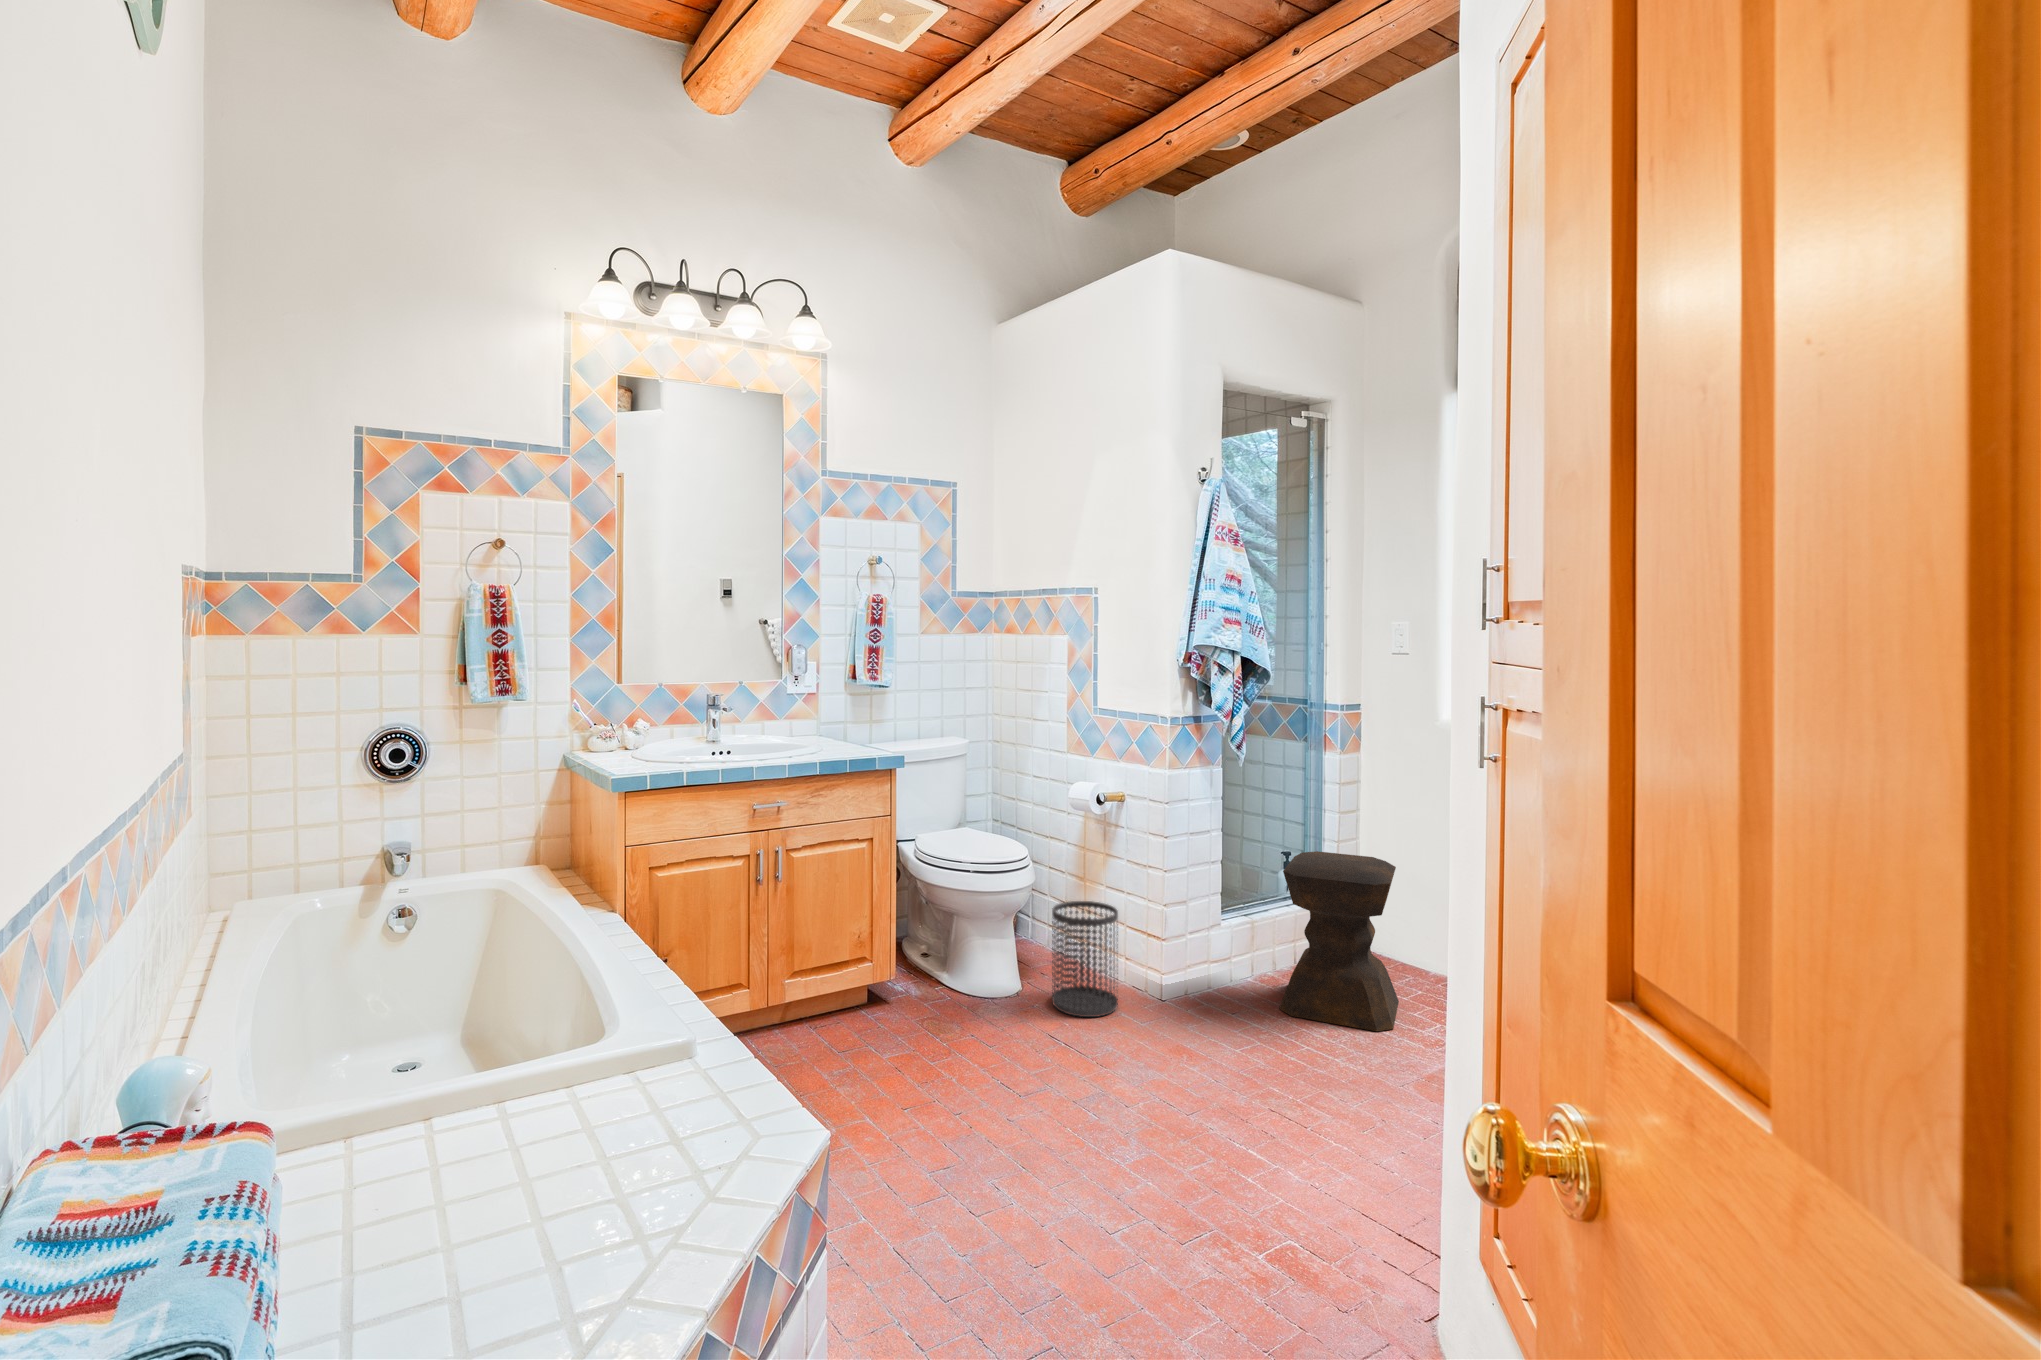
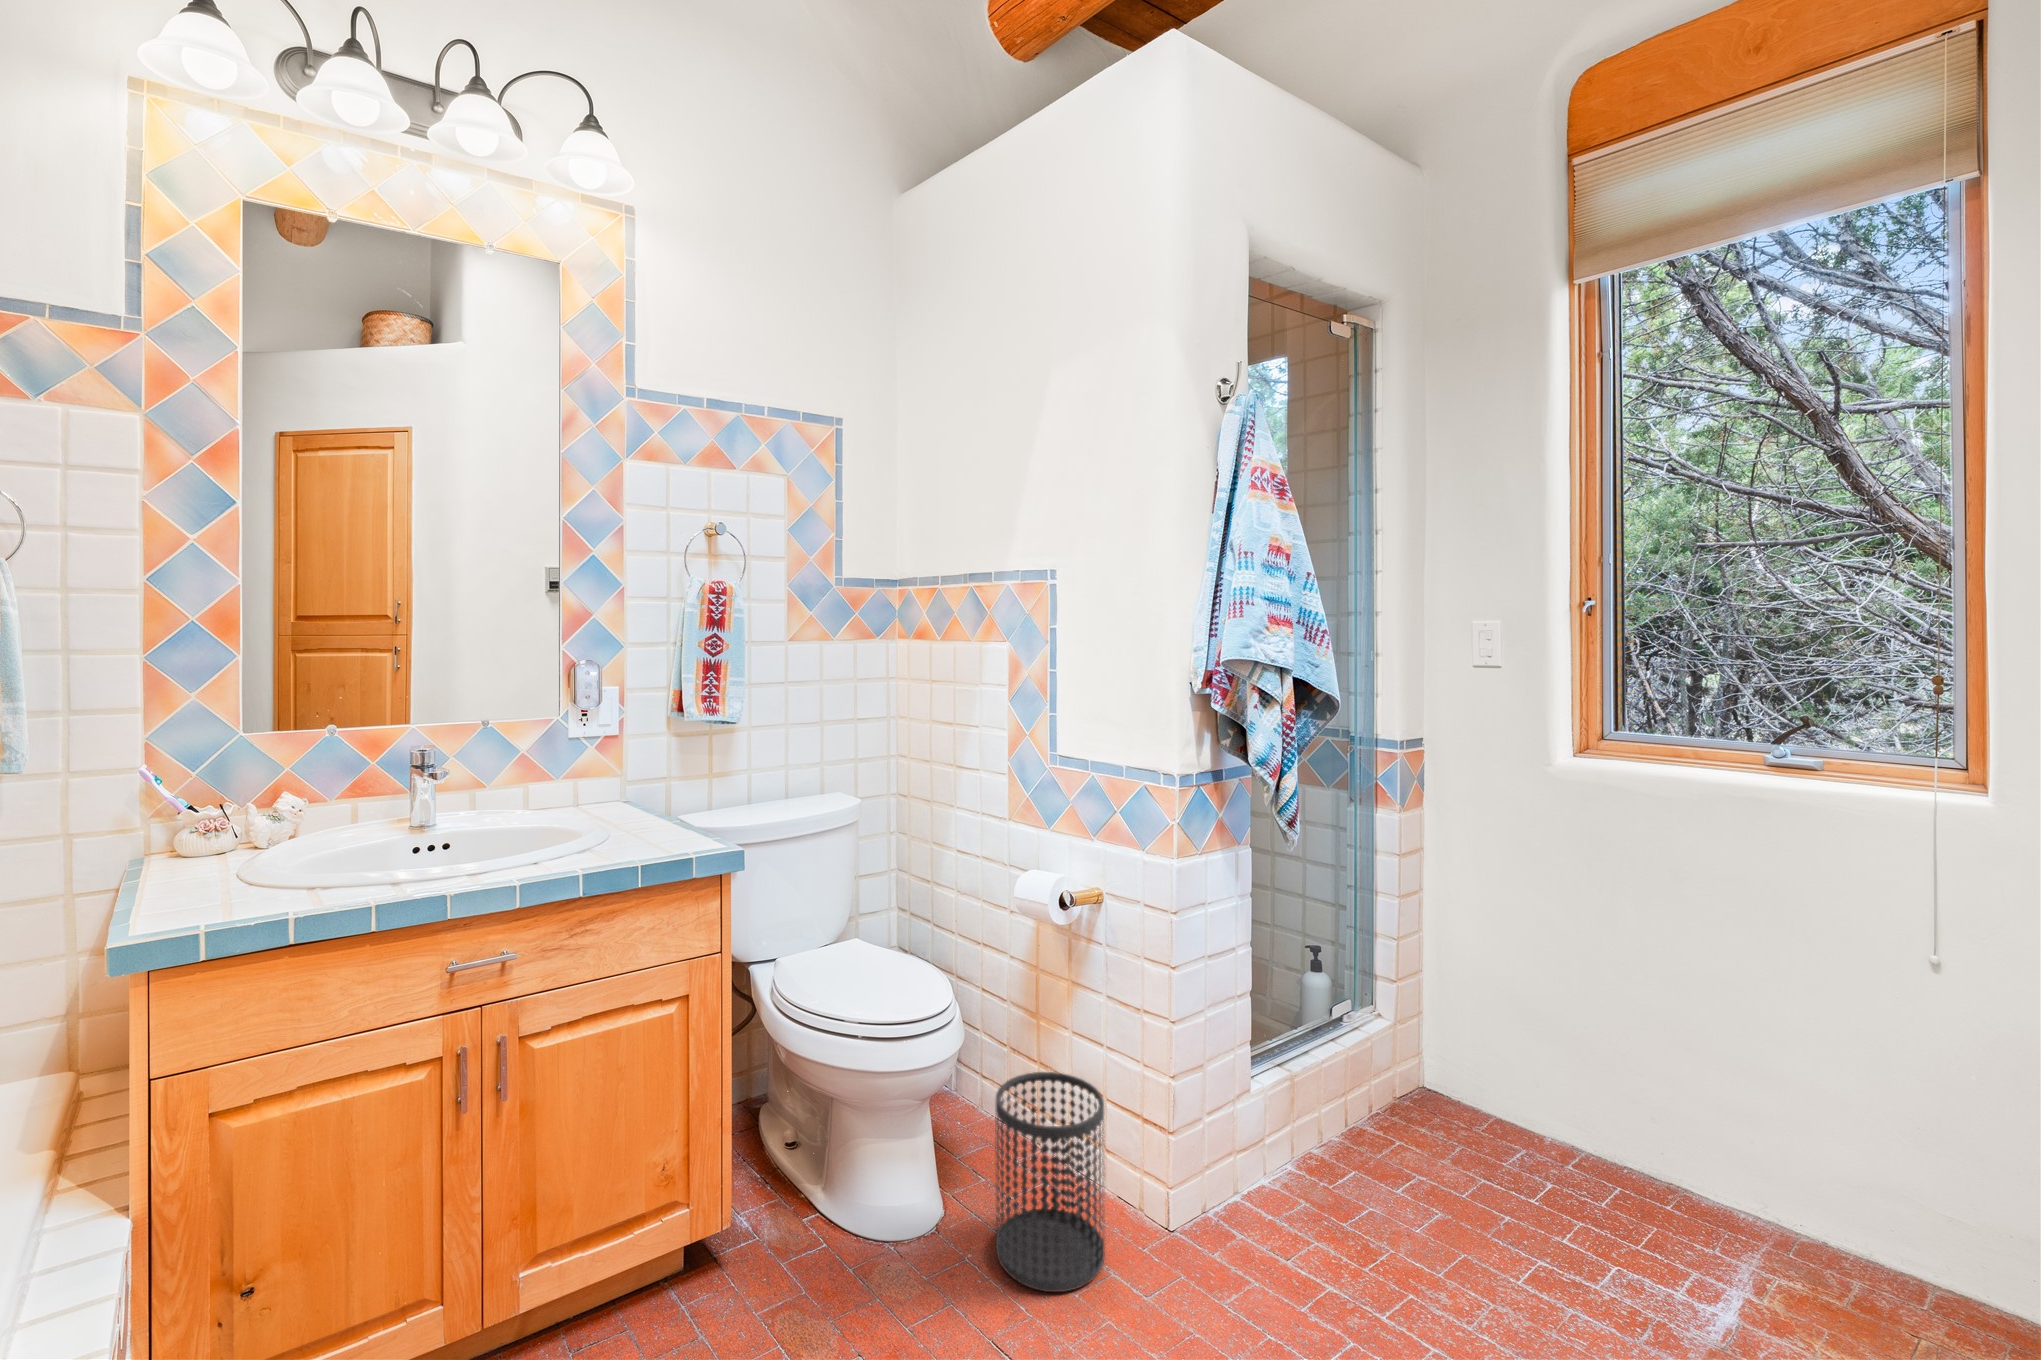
stool: present [1279,851,1399,1031] -> none [1358,975,1560,1304]

